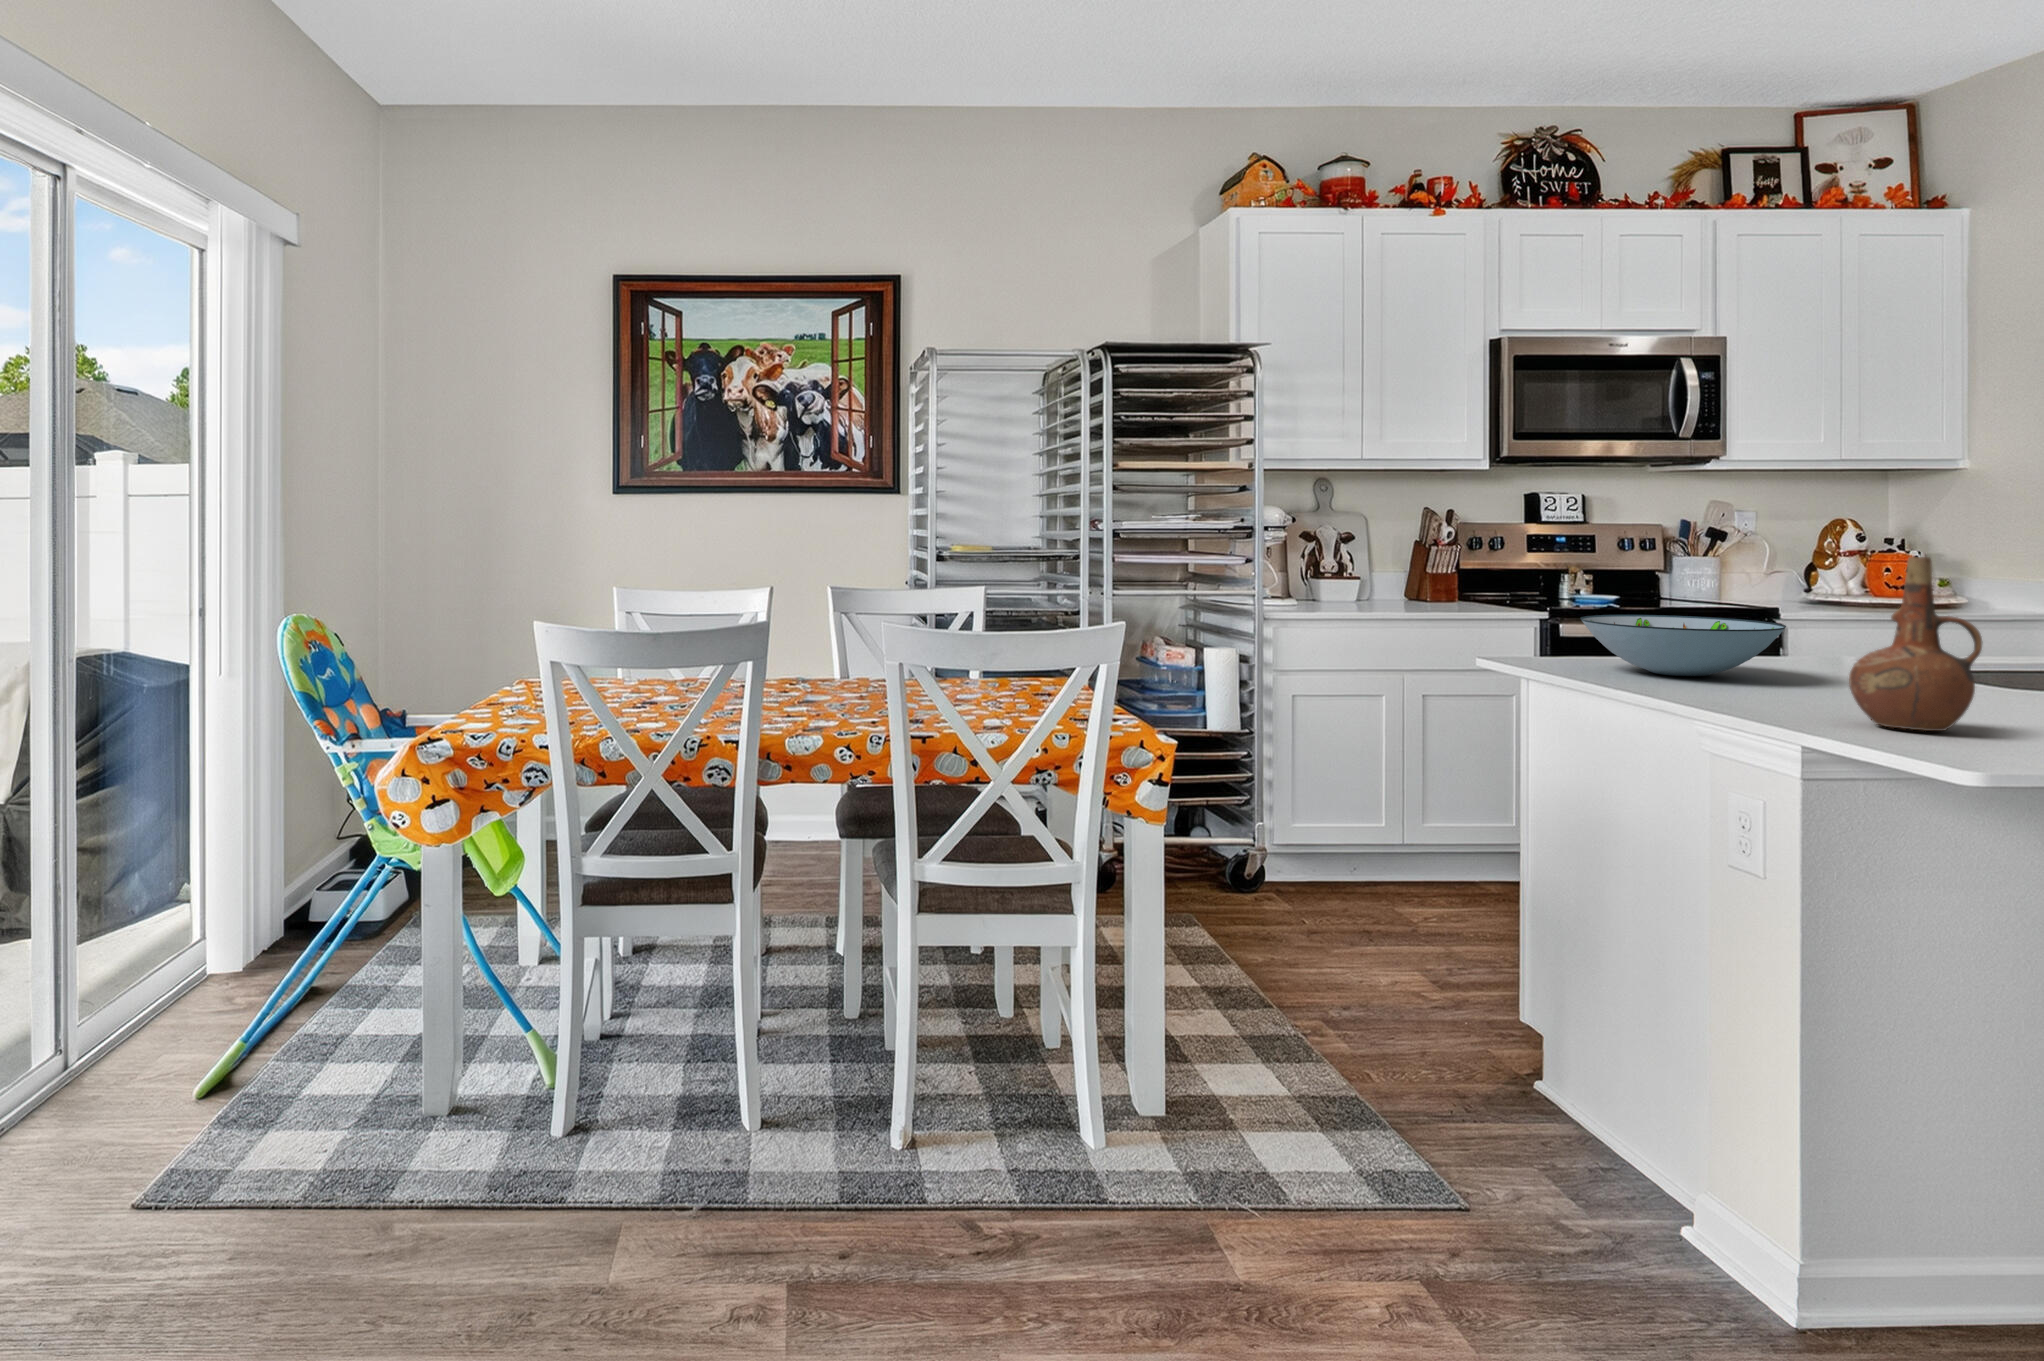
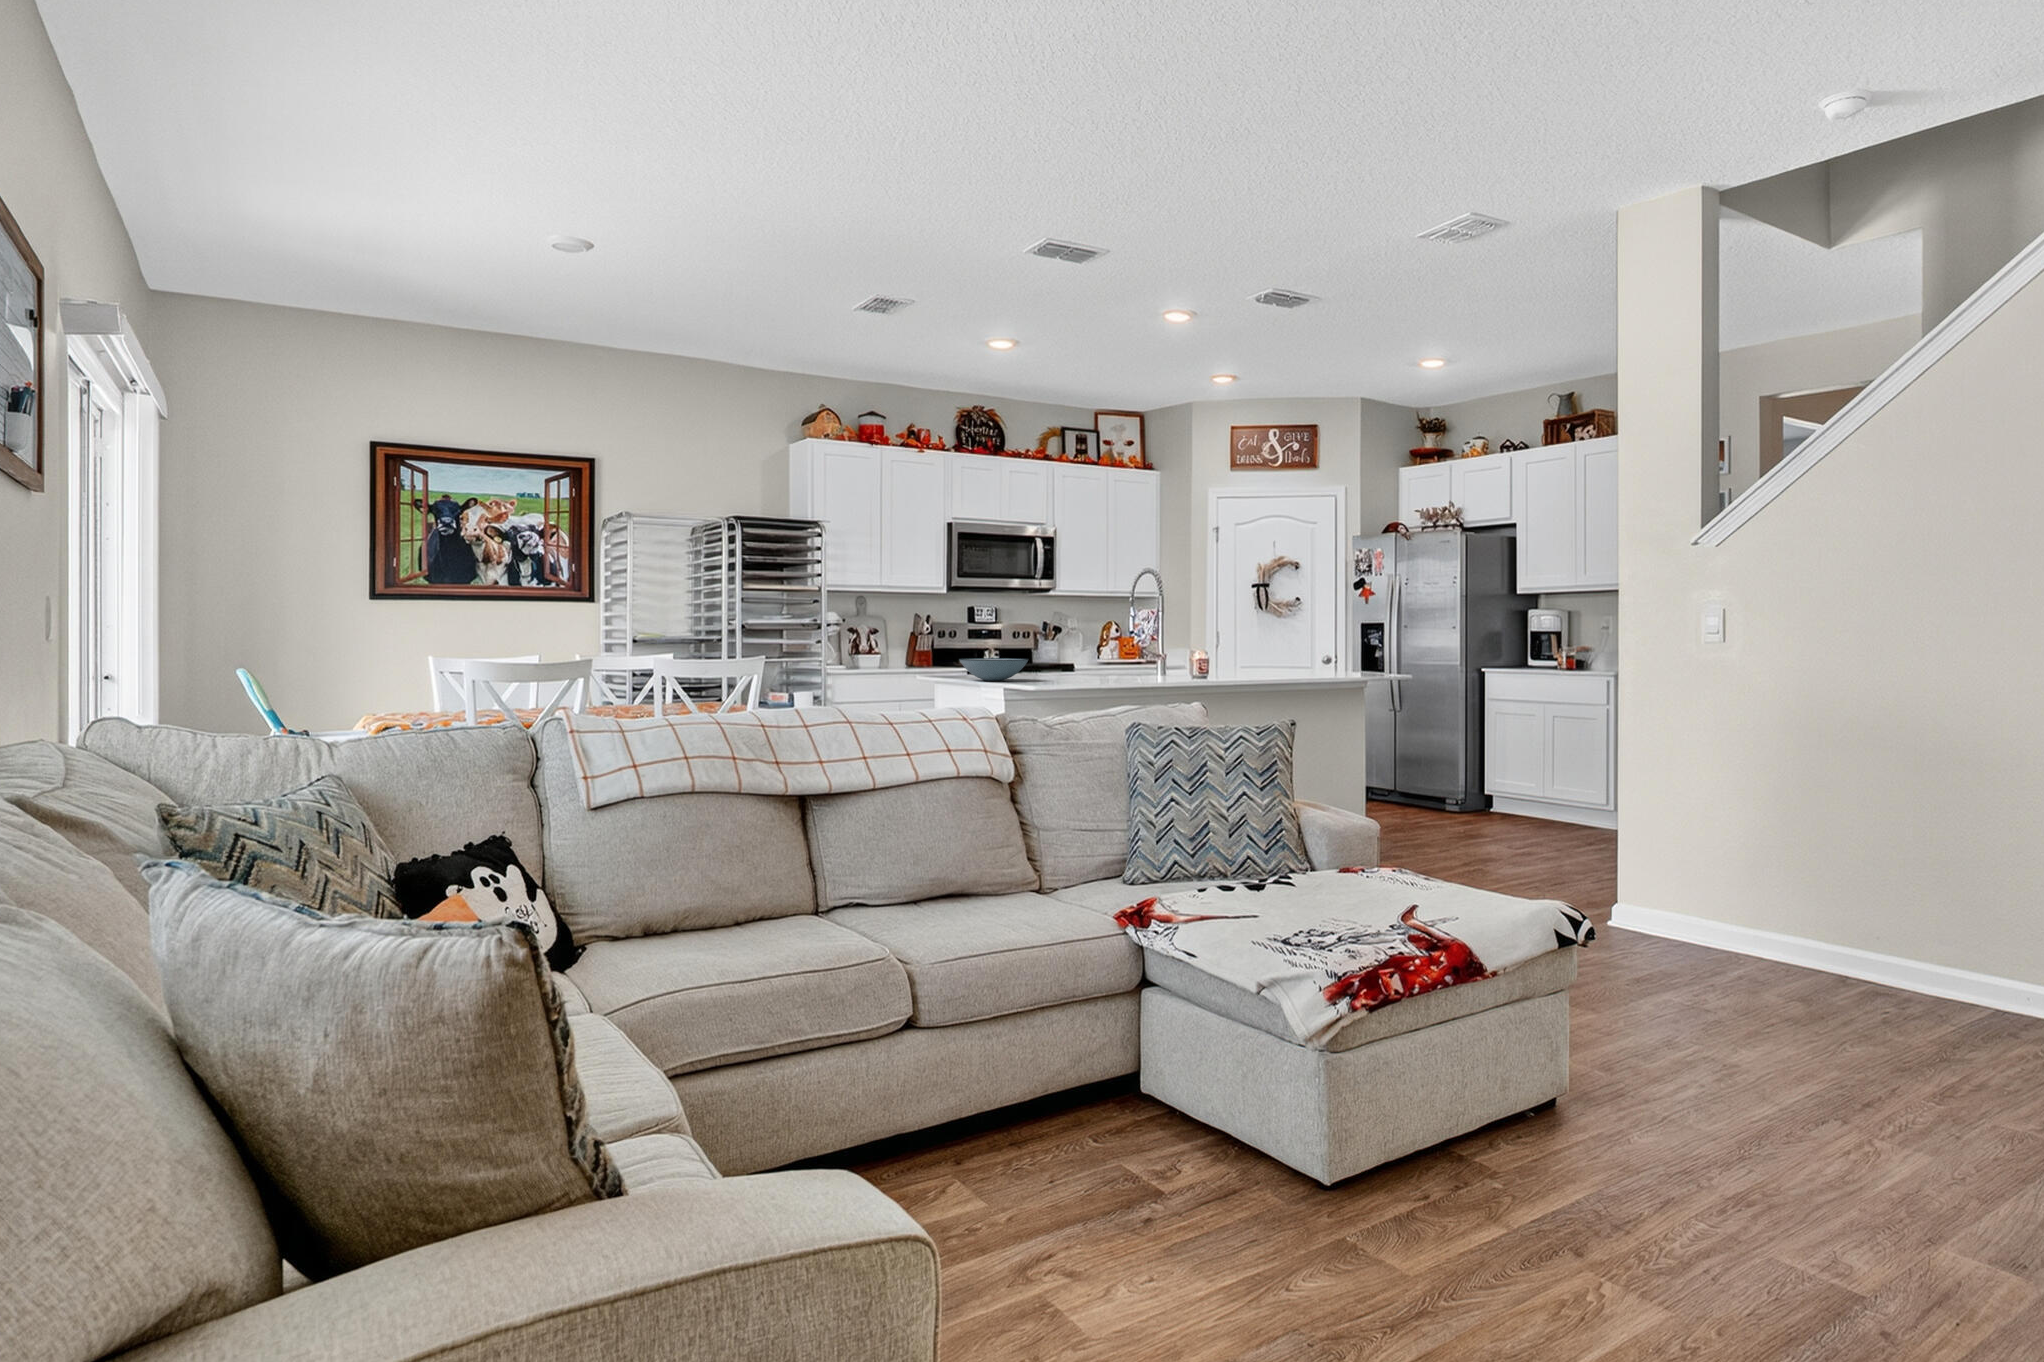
ceramic pitcher: present [1849,557,1982,731] -> none [1027,628,1062,687]

